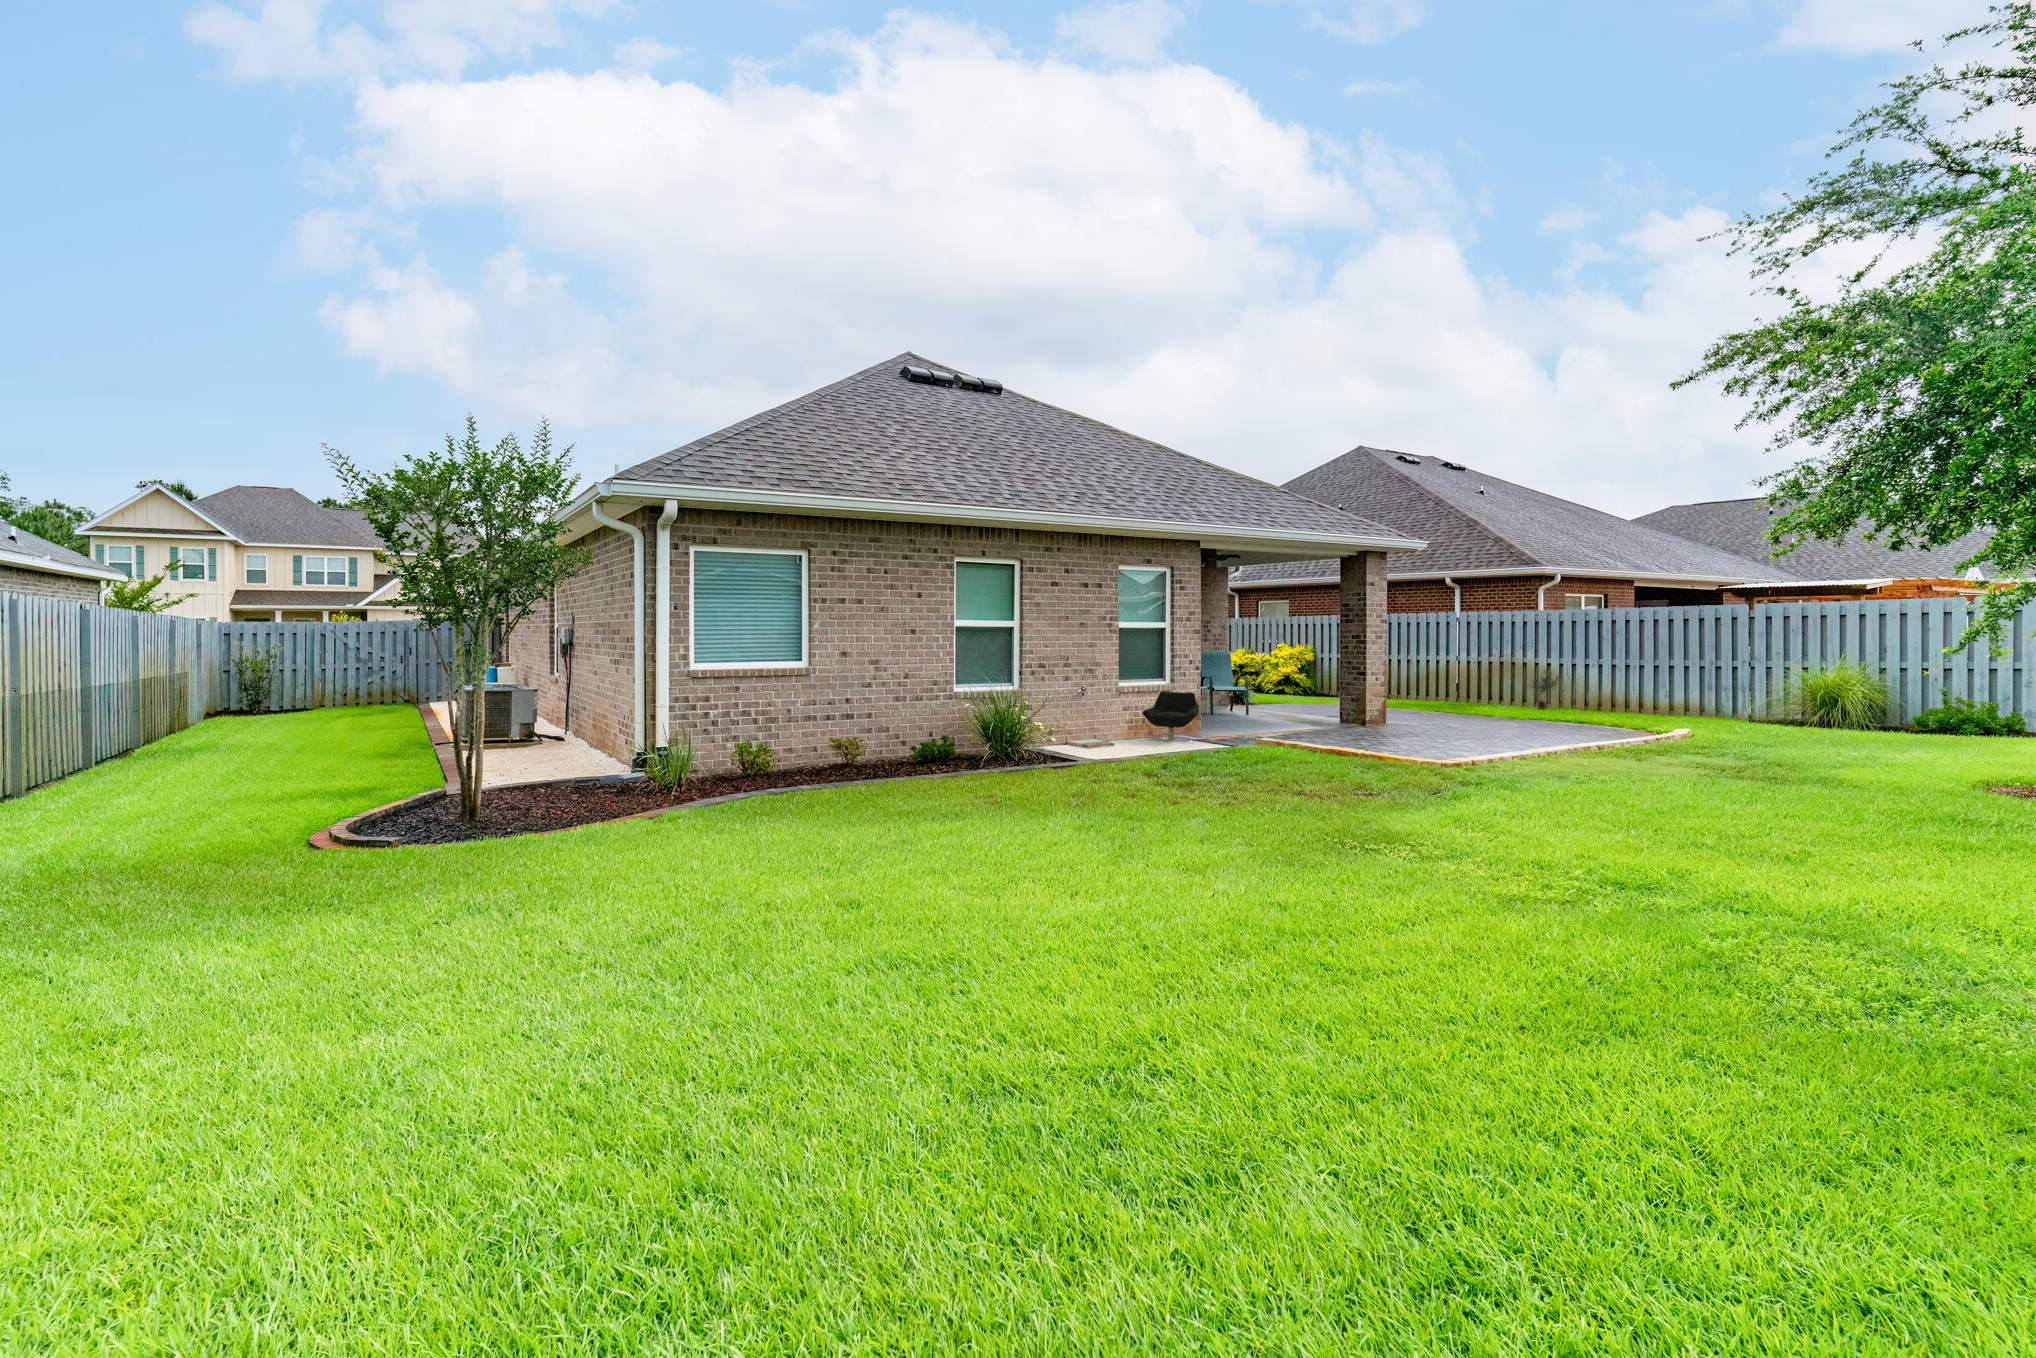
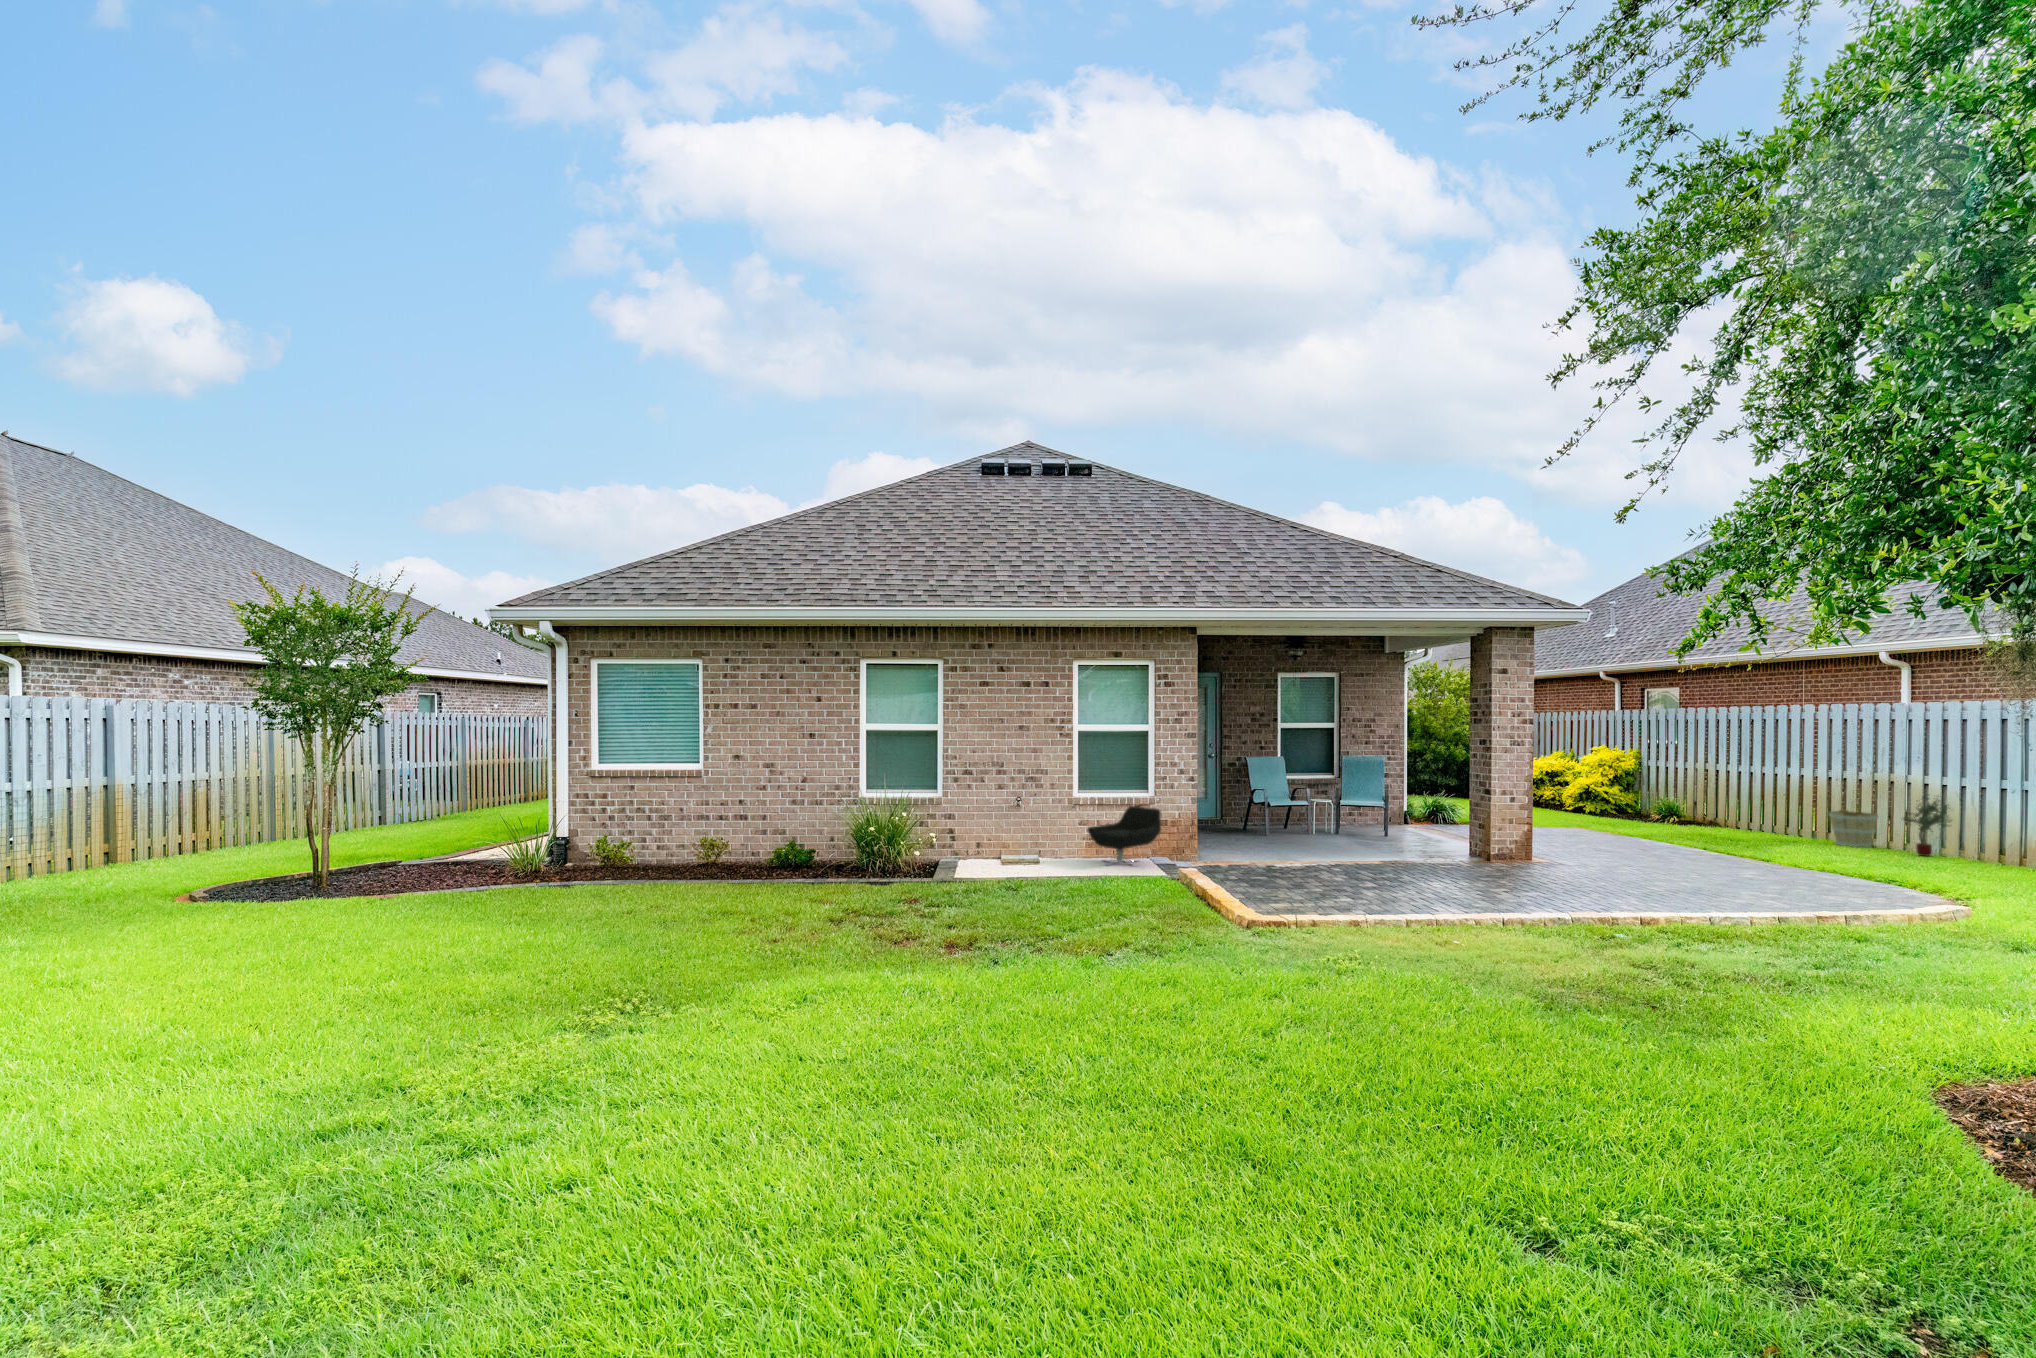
wooden bucket: none [1479,683,1508,706] -> present [1829,810,1879,847]

